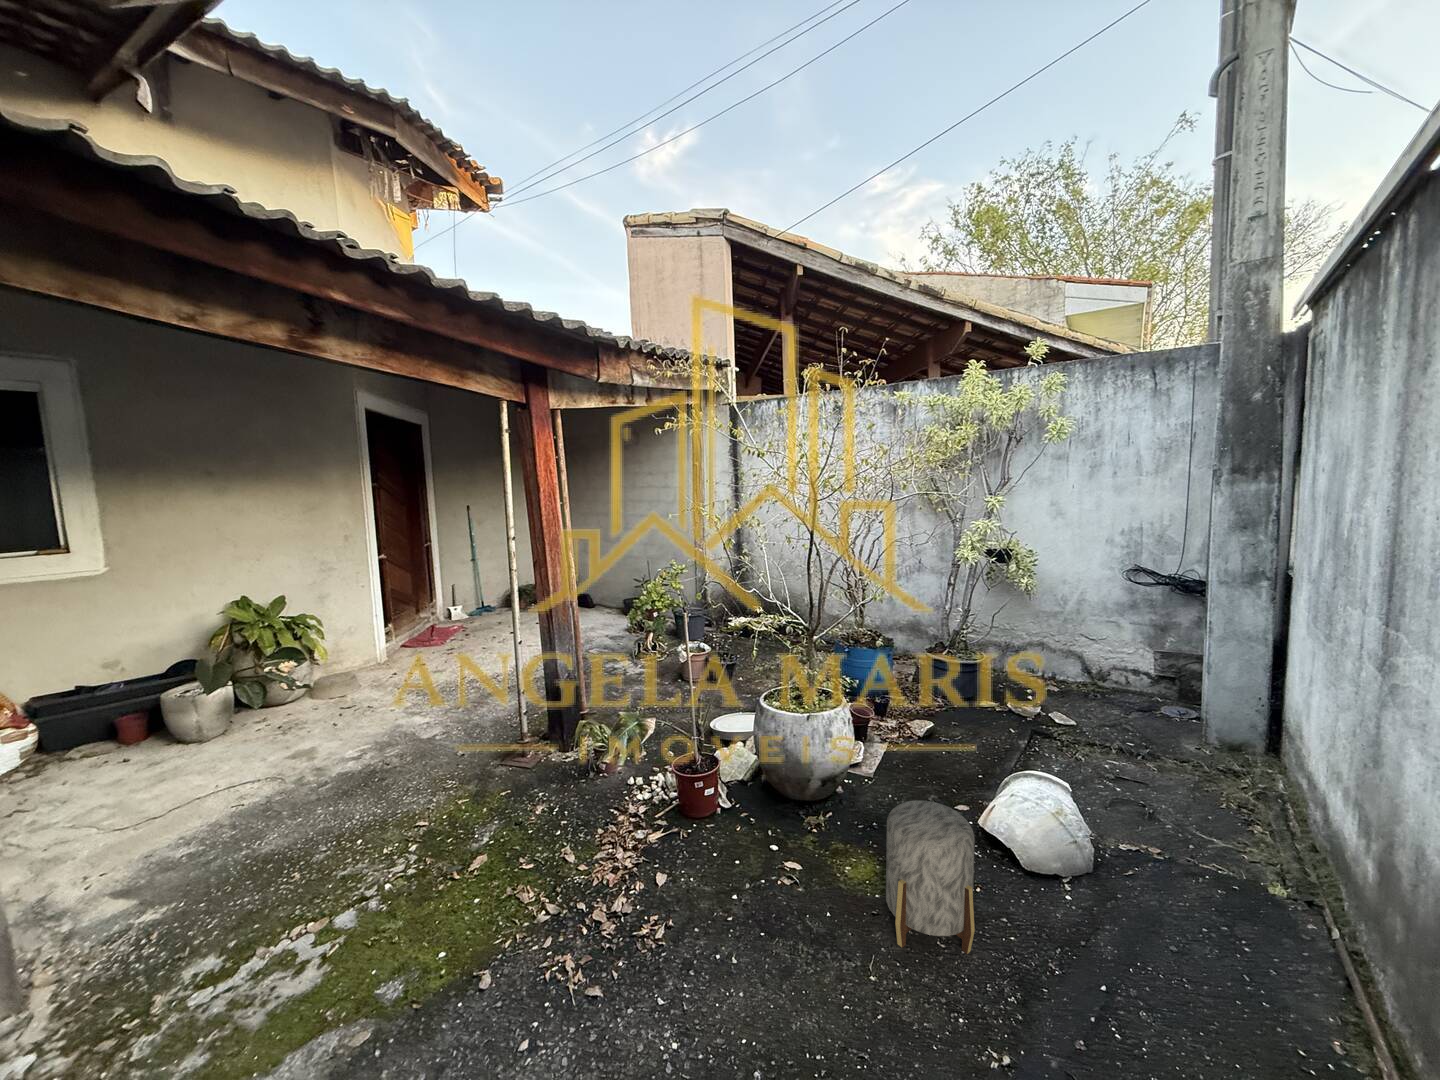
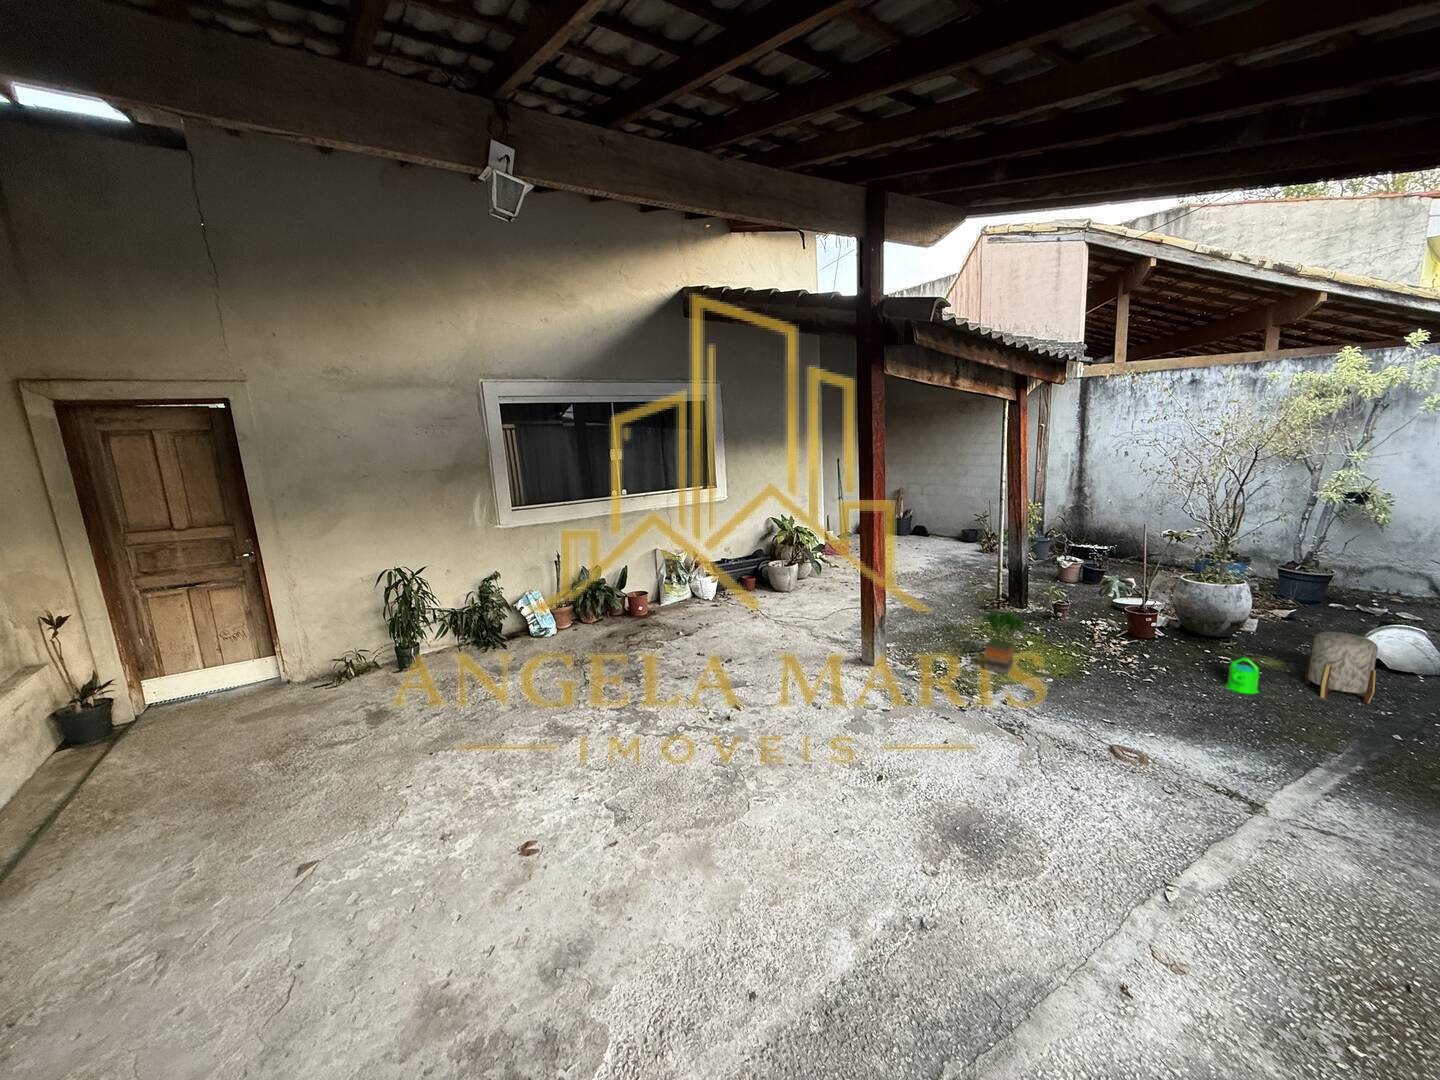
potted tree: none [280,794,399,951] -> present [979,611,1024,674]
watering can: none [744,870,801,954] -> present [1226,658,1259,694]

